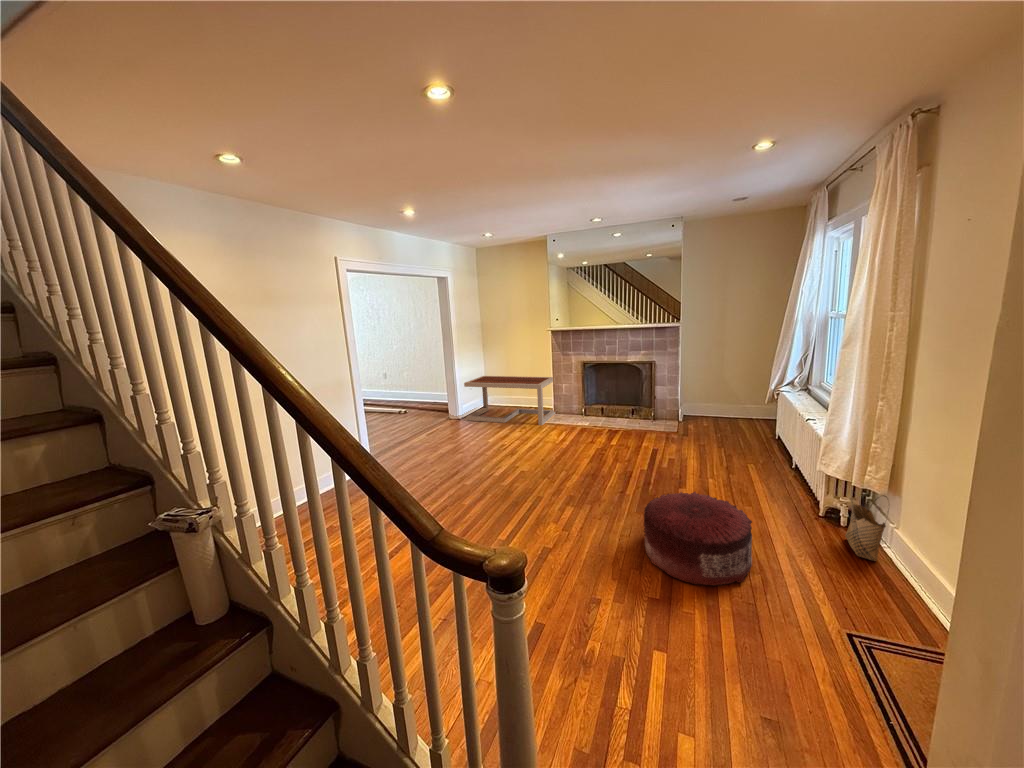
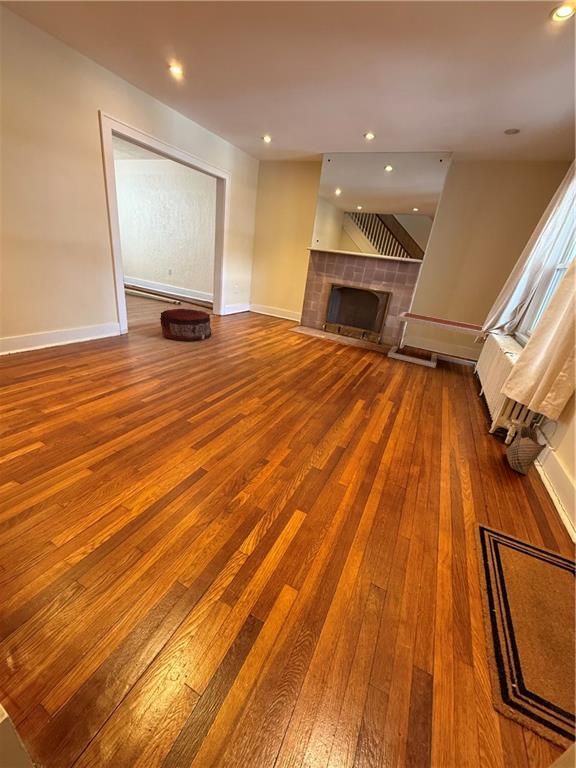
coffee table: present [464,376,555,425] -> present [388,312,486,377]
pouf: present [644,492,752,585] -> present [160,309,212,341]

